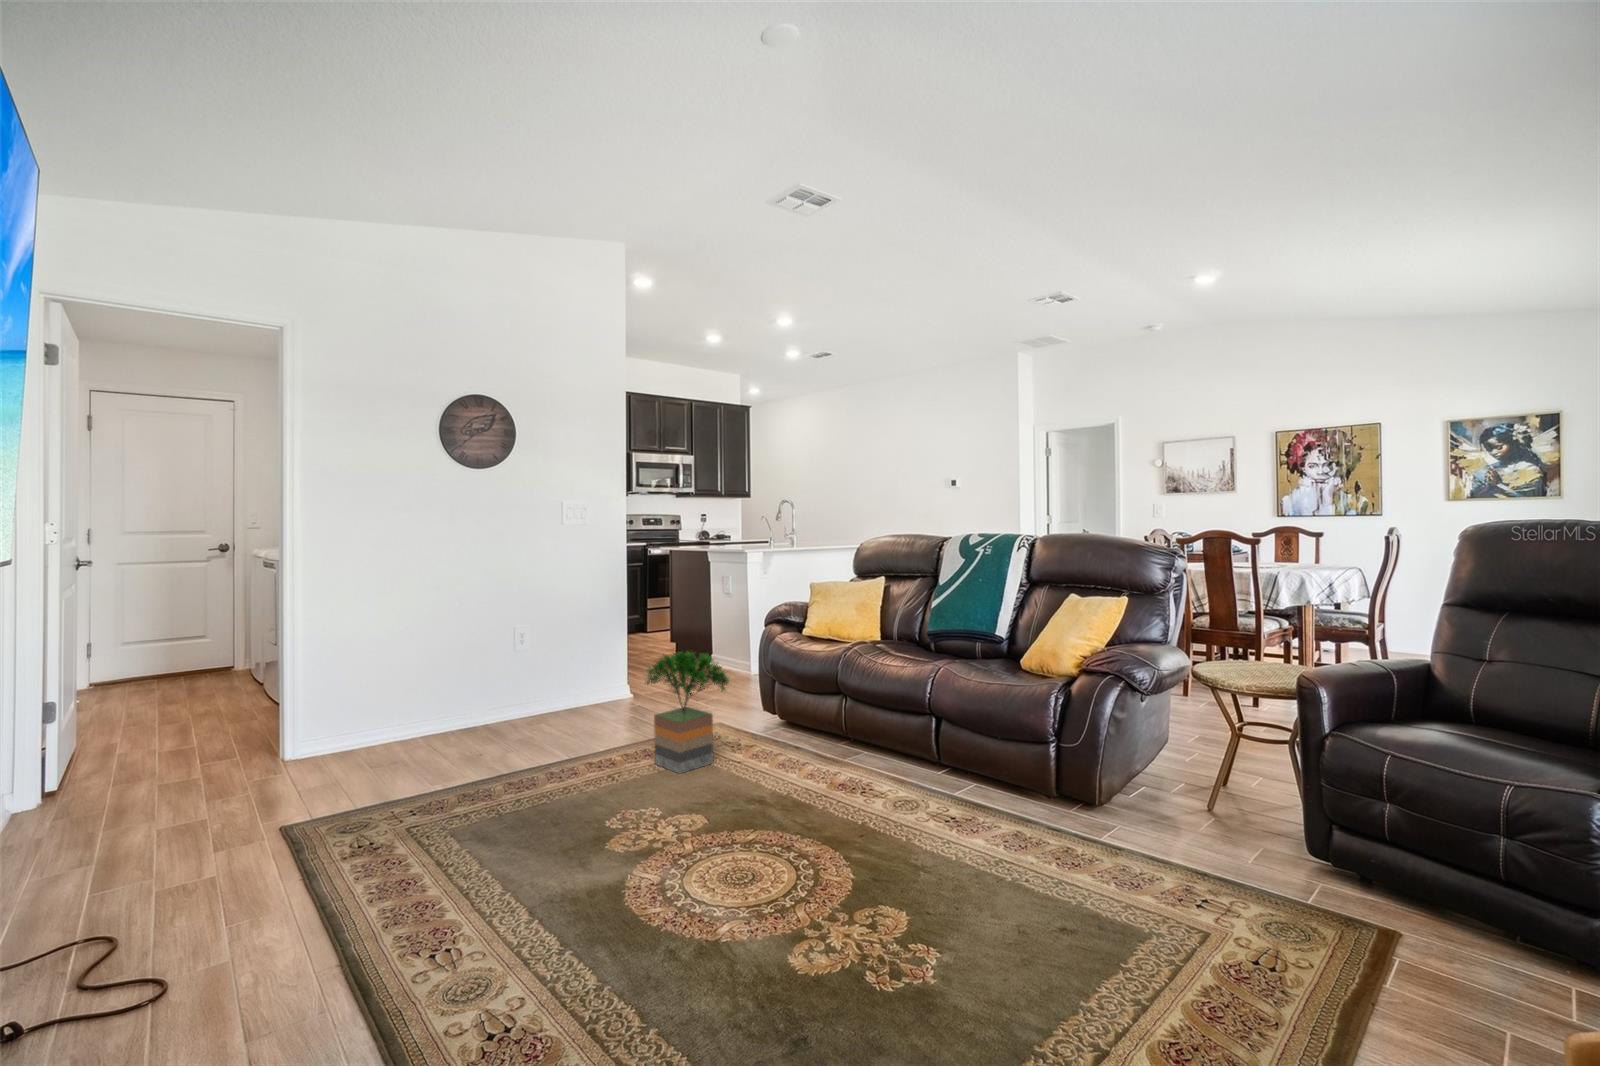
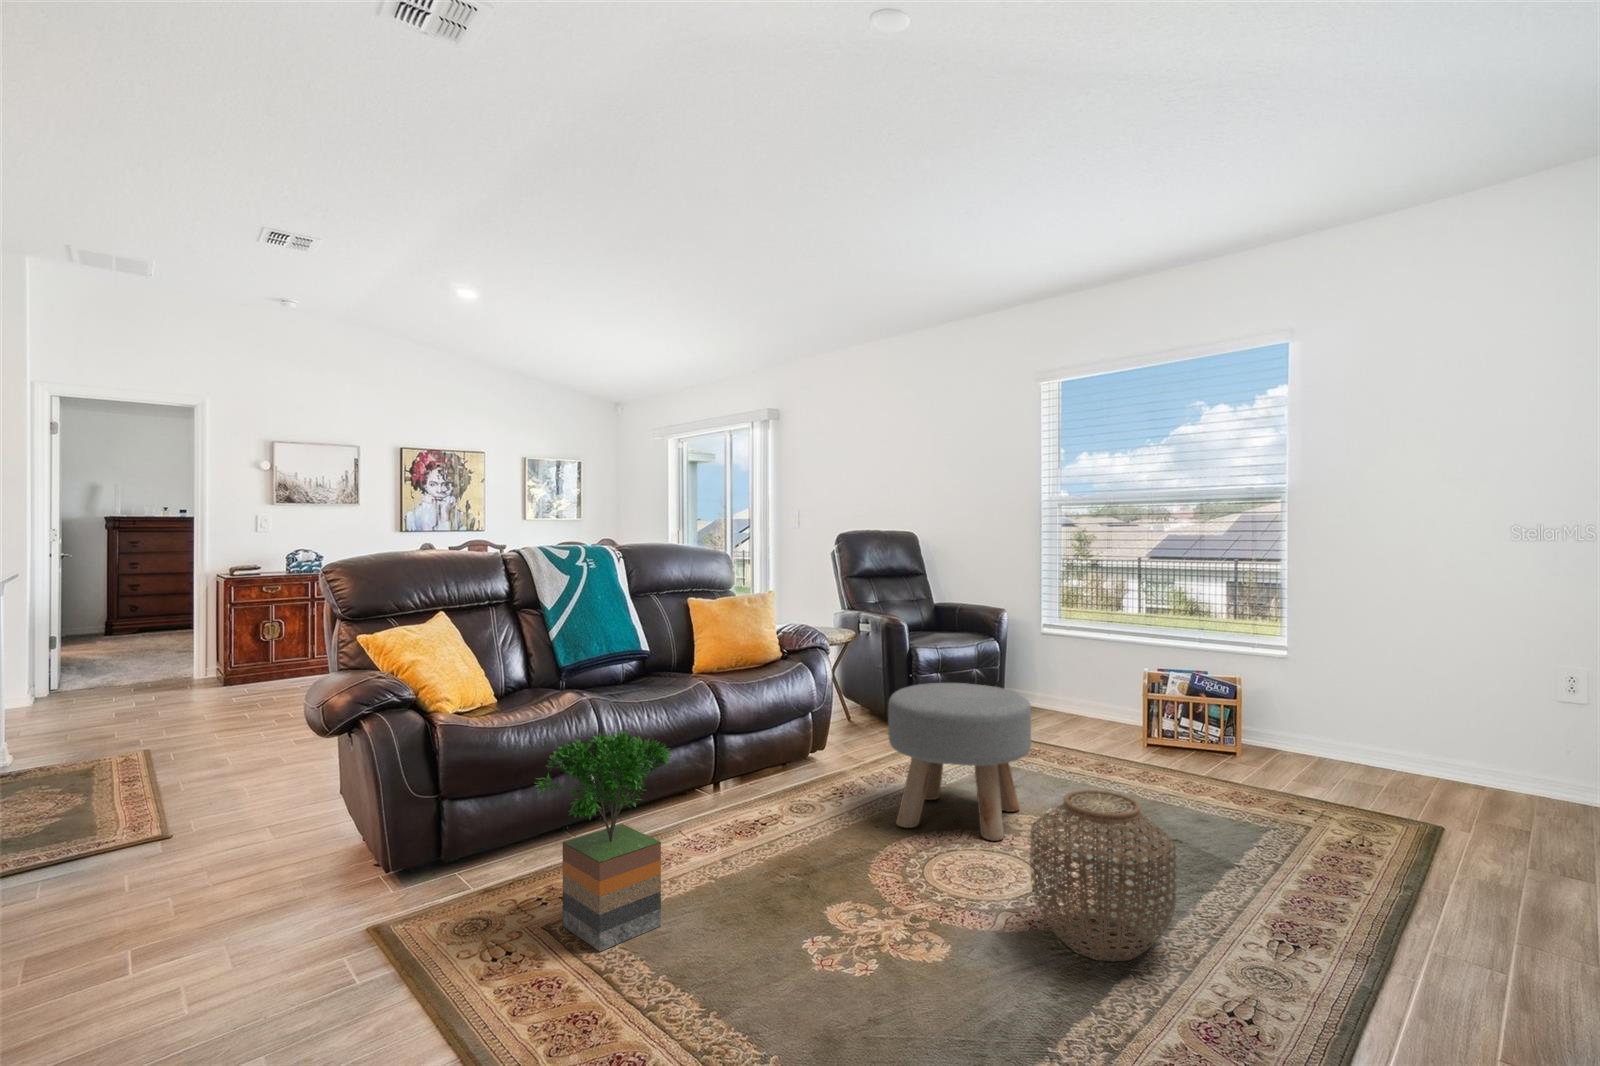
ottoman: none [806,713,976,918] -> present [888,683,1031,841]
woven basket: none [510,776,641,932] -> present [1030,790,1177,961]

